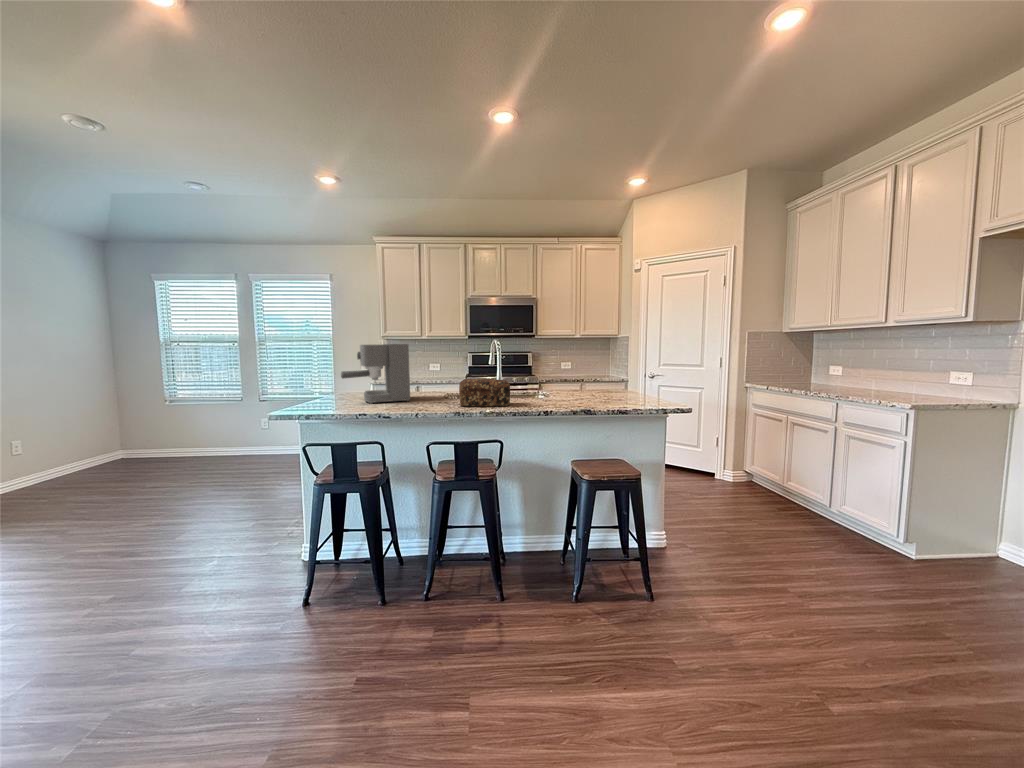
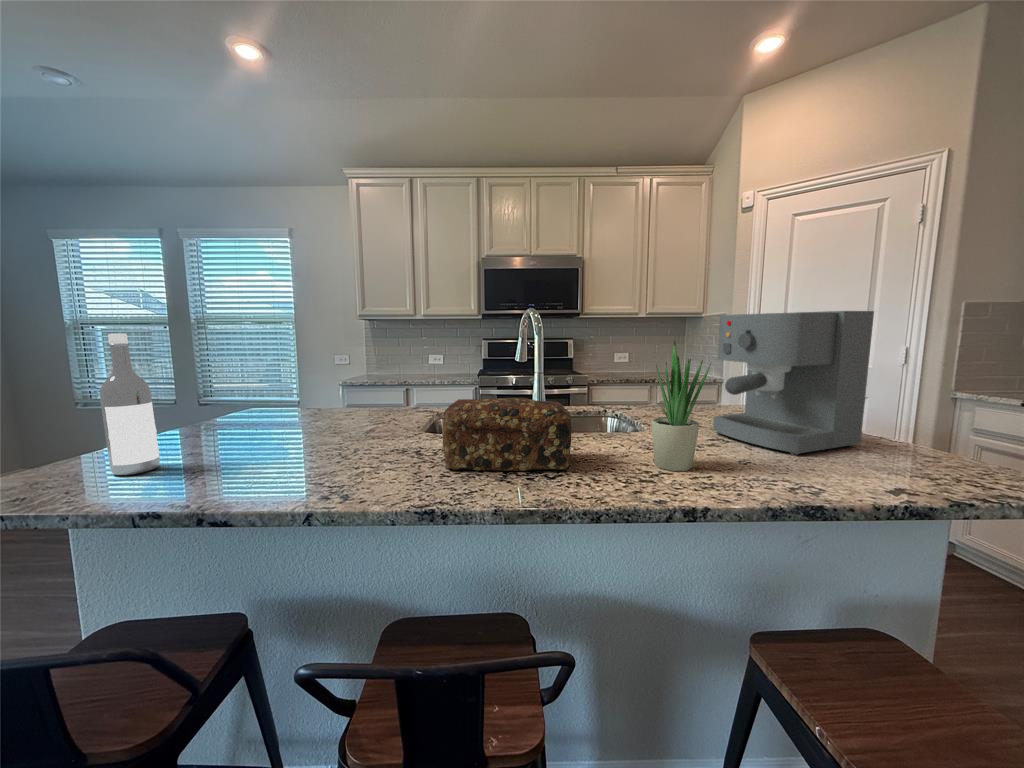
coffee maker: present [341,344,410,404] -> present [713,311,874,456]
wine bottle: none [322,352,341,409] -> present [100,334,160,475]
potted plant: none [543,354,564,406] -> present [651,341,711,471]

